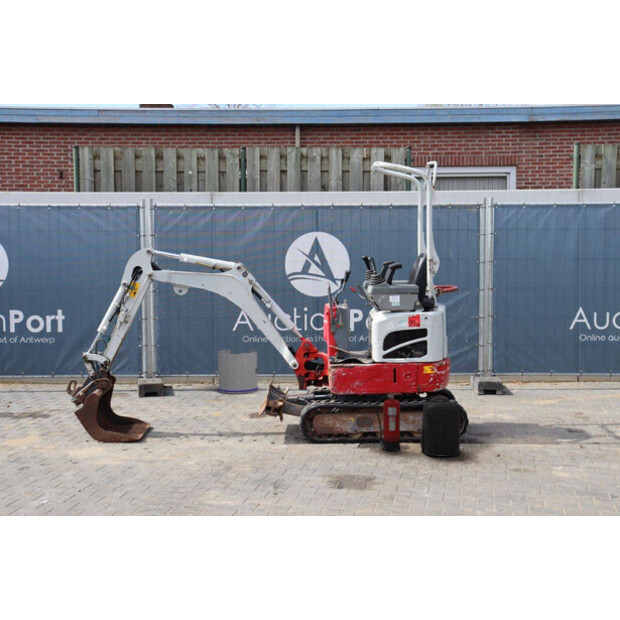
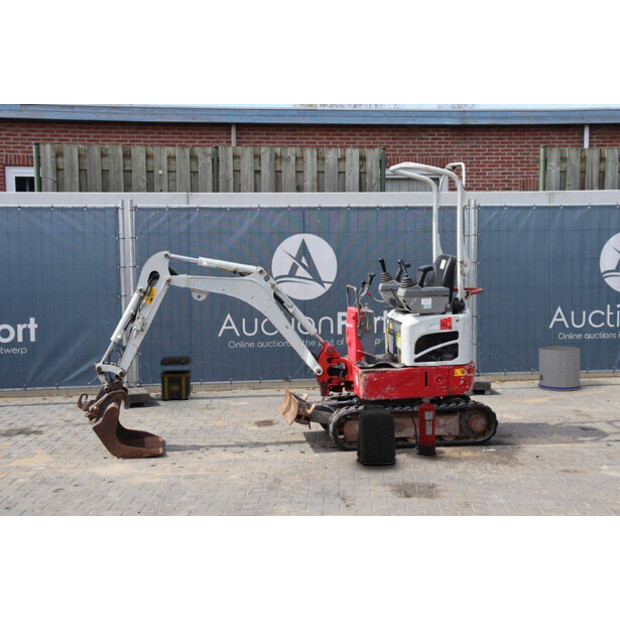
trash can: present [218,349,258,394] -> present [538,346,581,391]
toolbox: none [173,350,205,391] -> present [160,356,191,400]
backpack: present [421,398,460,456] -> present [357,405,396,465]

